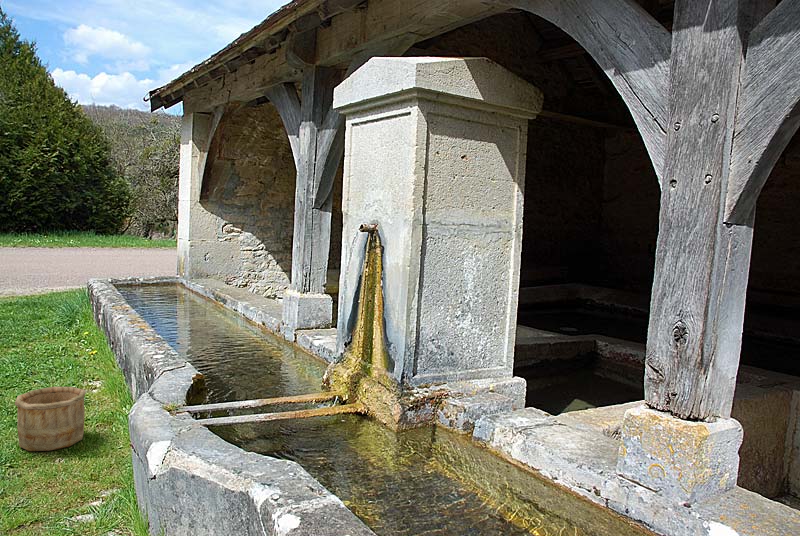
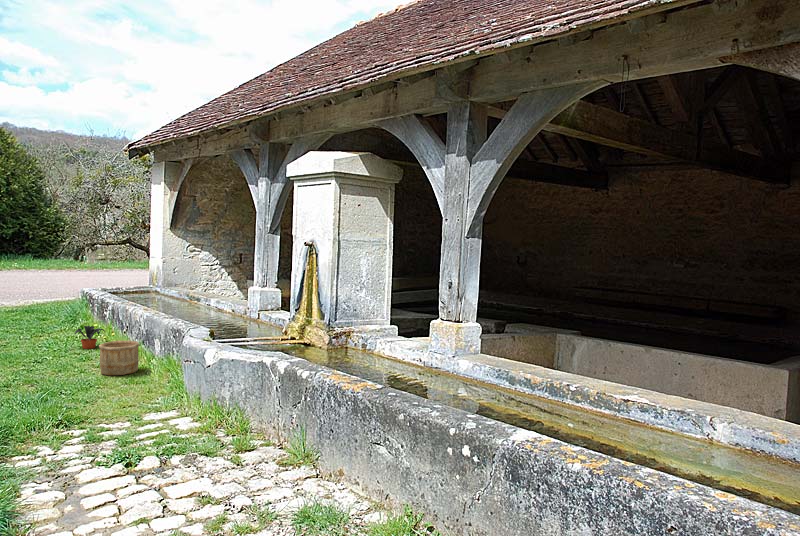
potted plant: none [19,346,69,382] -> present [75,326,104,349]

